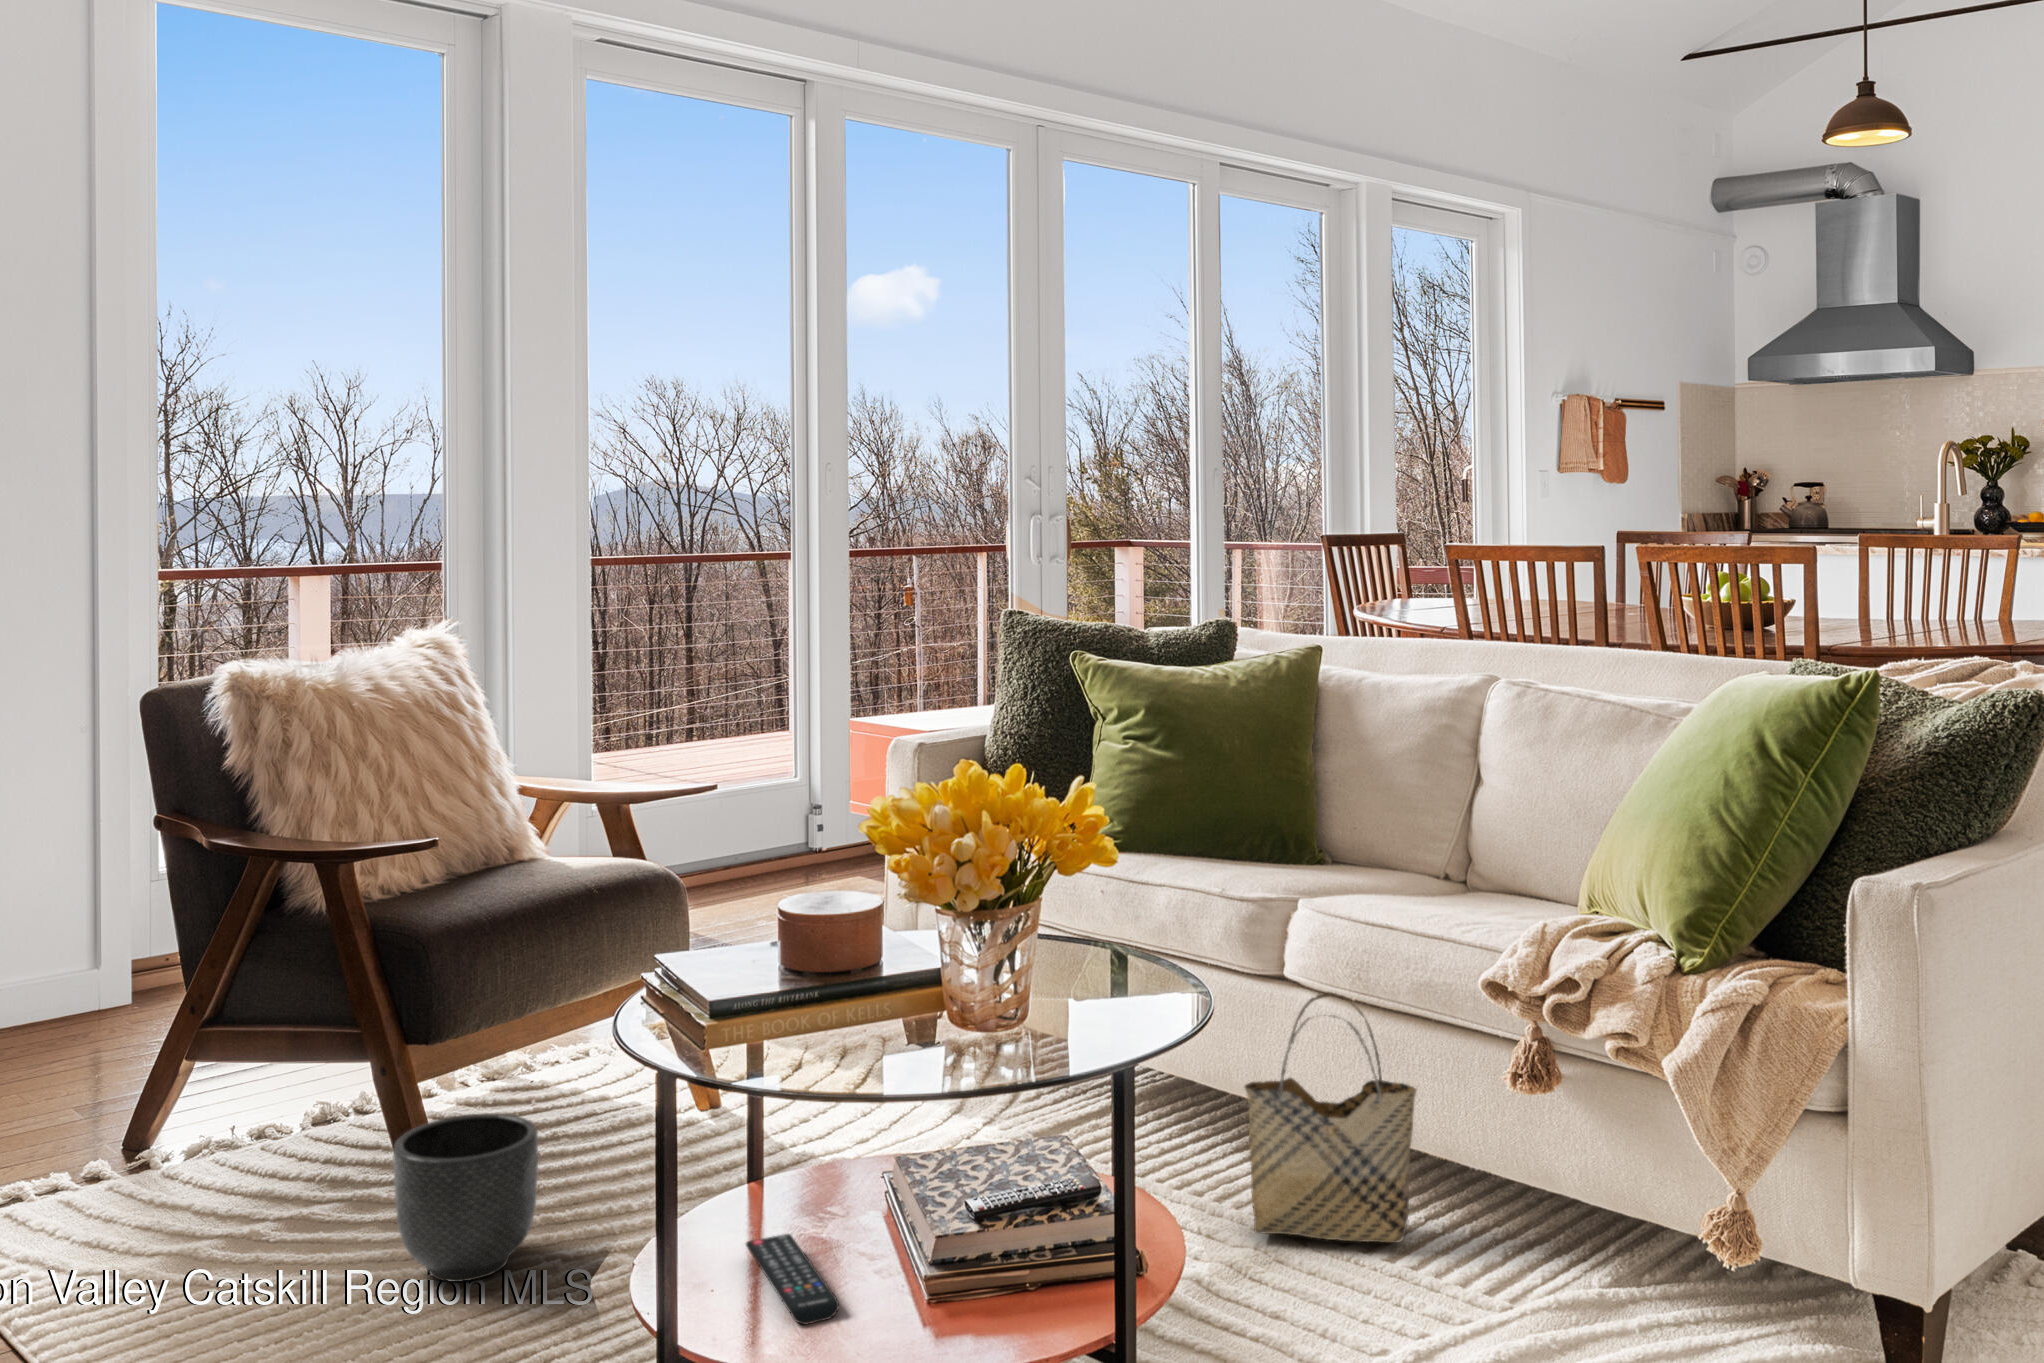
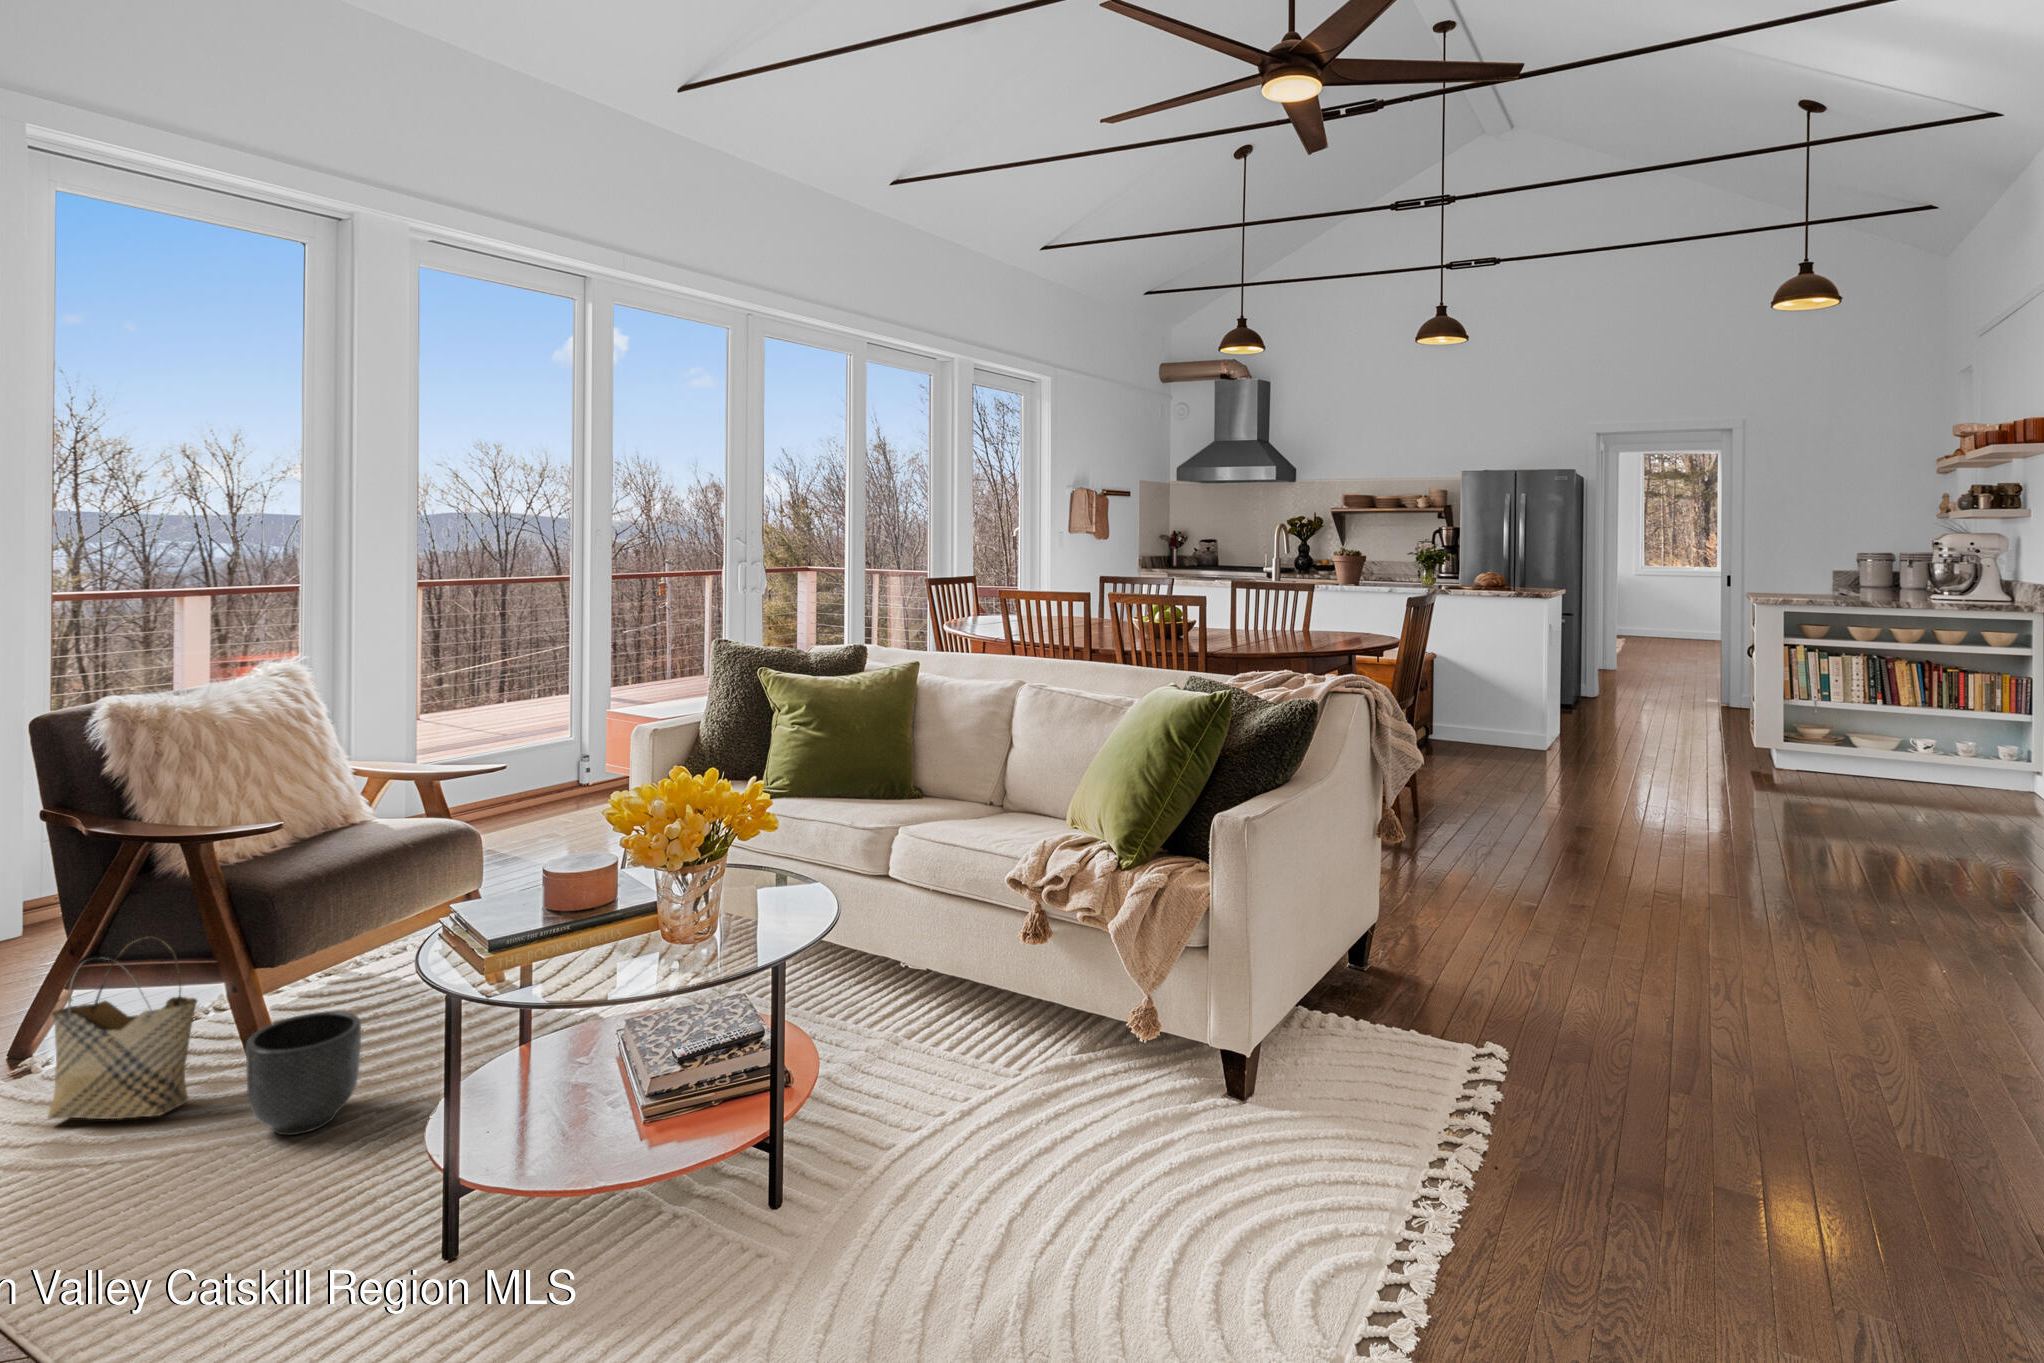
woven basket: present [1245,993,1416,1243] -> present [47,936,197,1119]
remote control: present [746,1234,839,1324] -> none [519,1080,586,1143]

